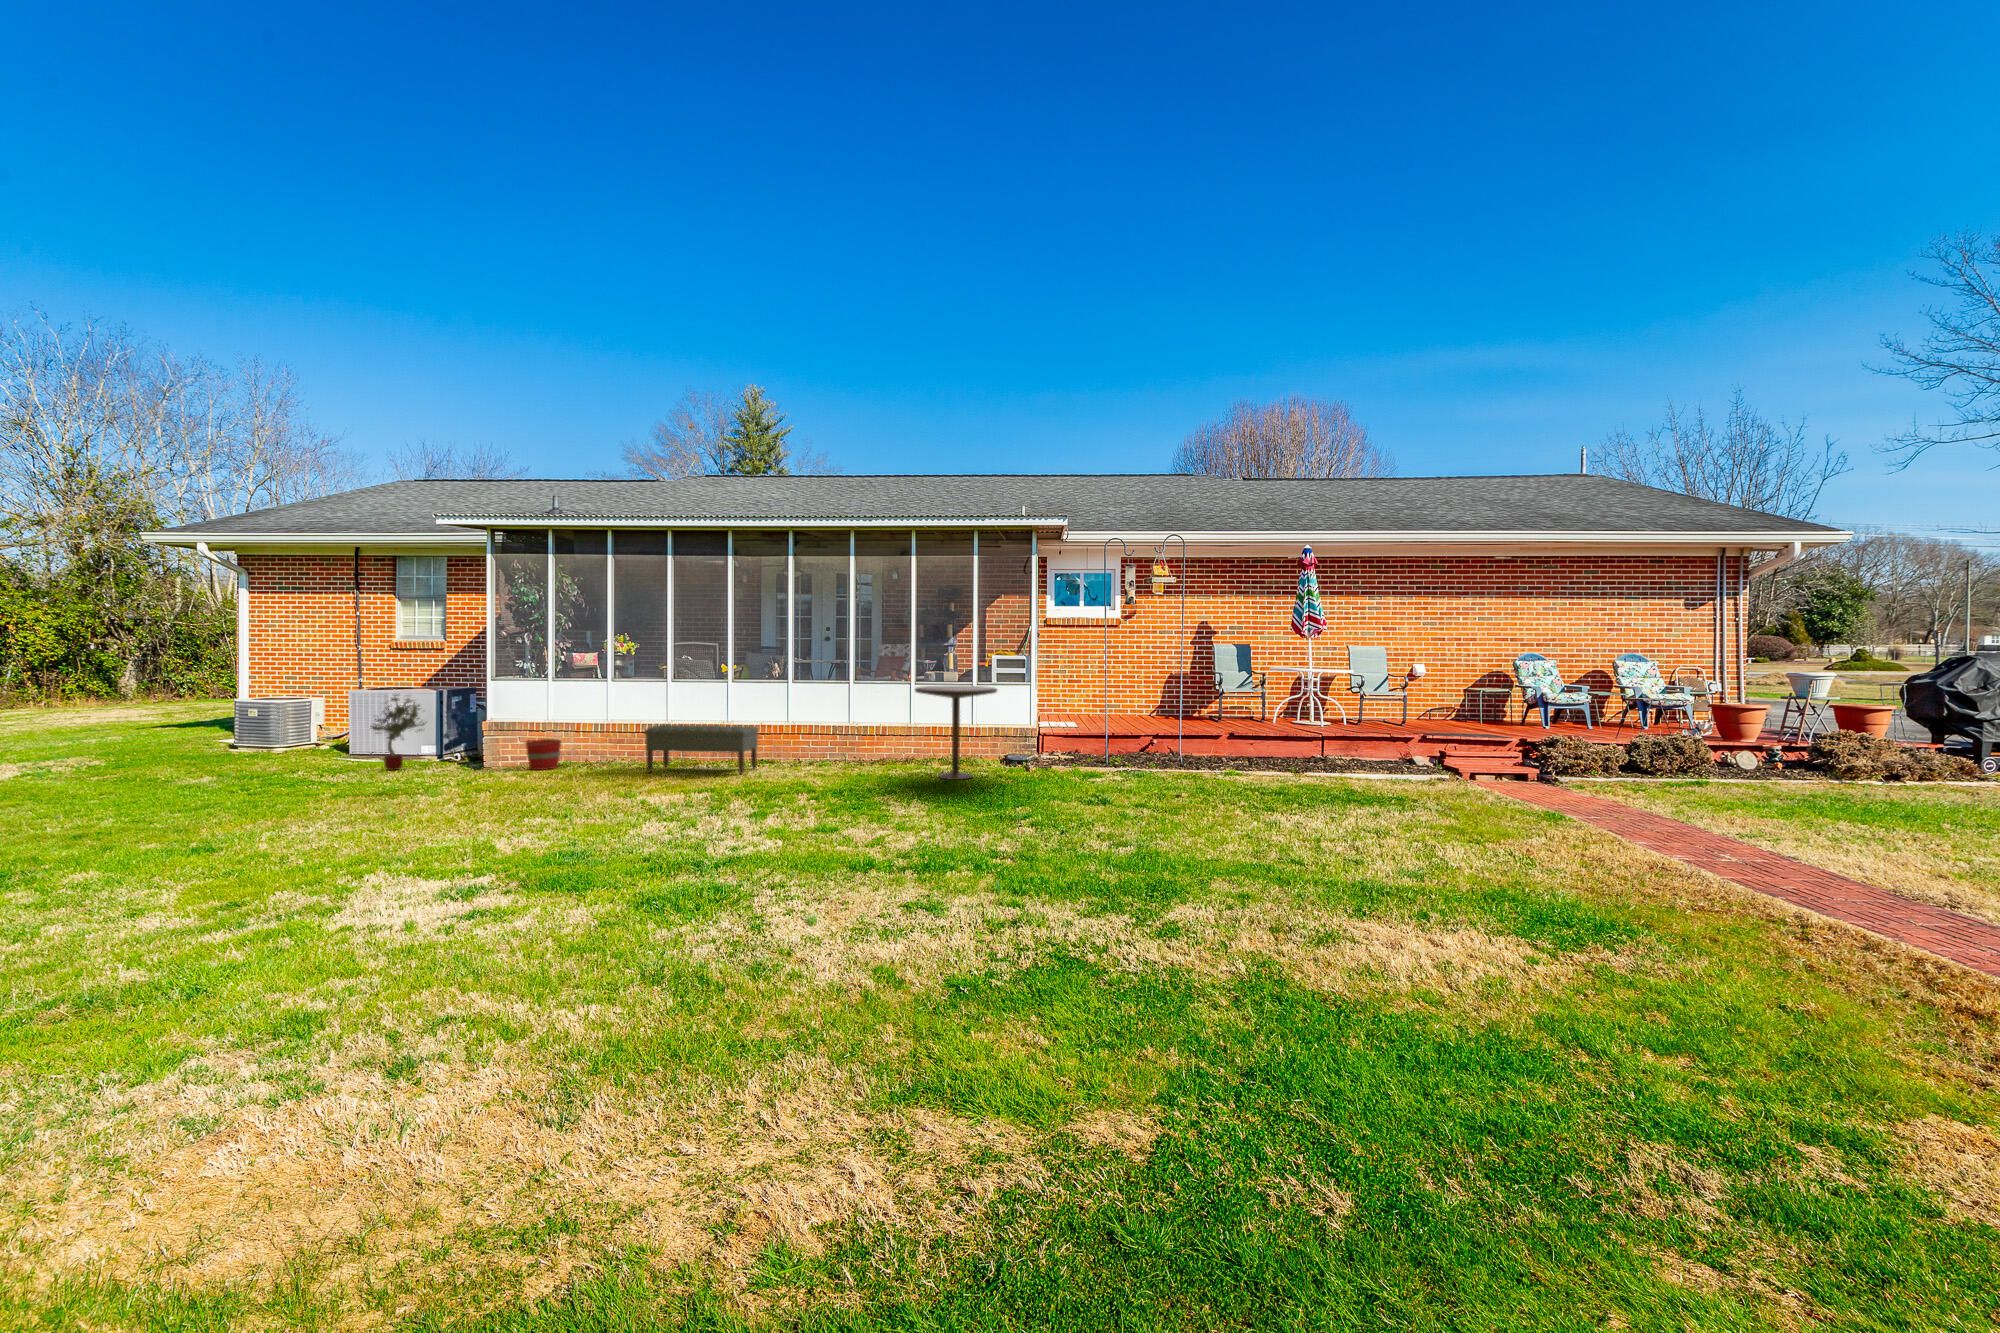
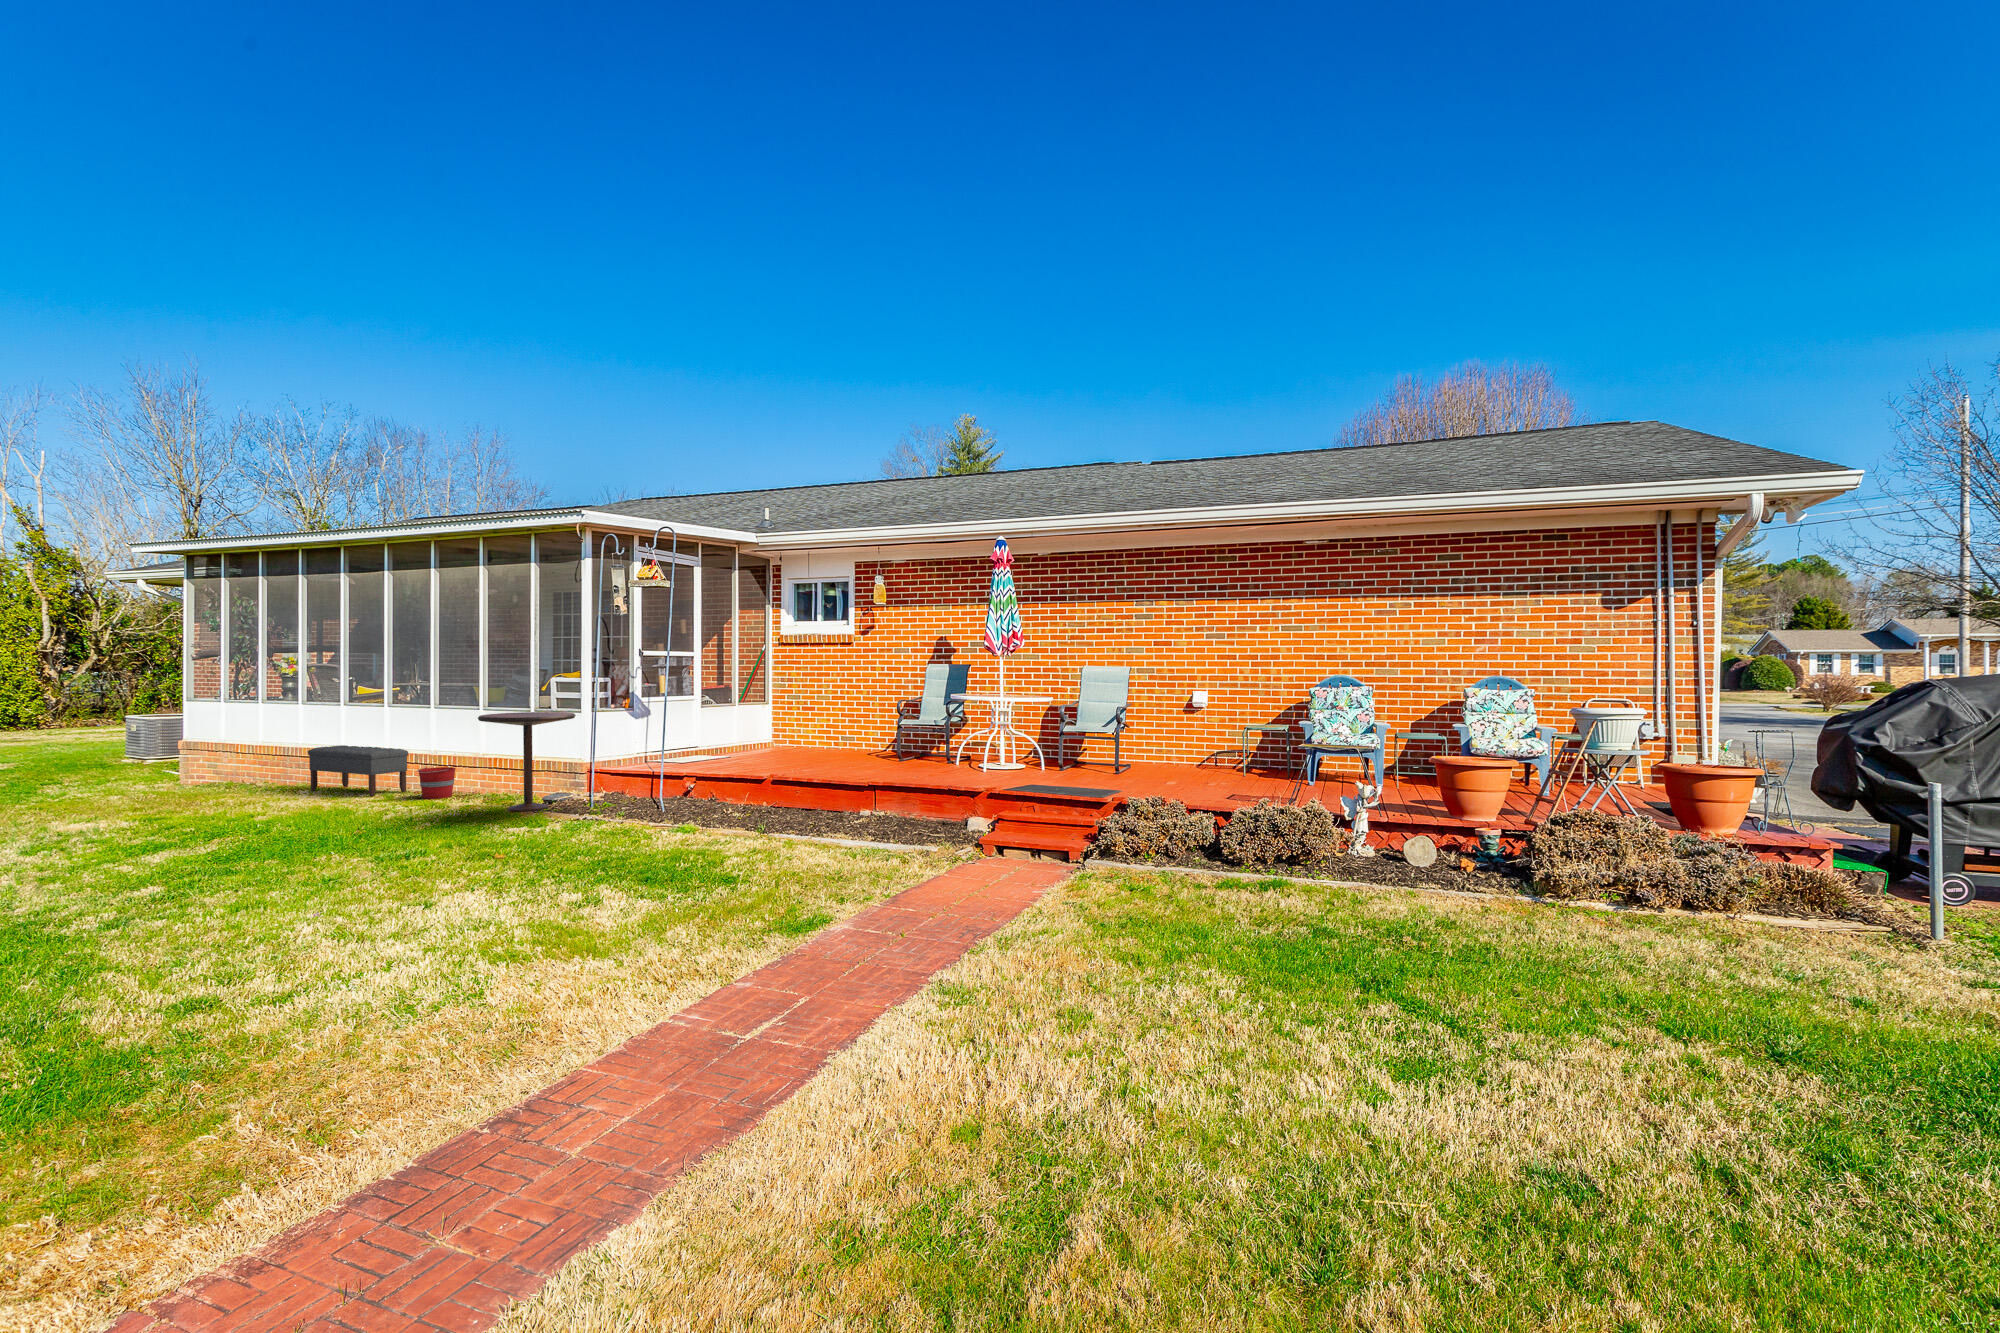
potted tree: present [370,695,427,770] -> none [147,712,196,780]
bucket: present [525,739,561,770] -> present [418,767,456,799]

